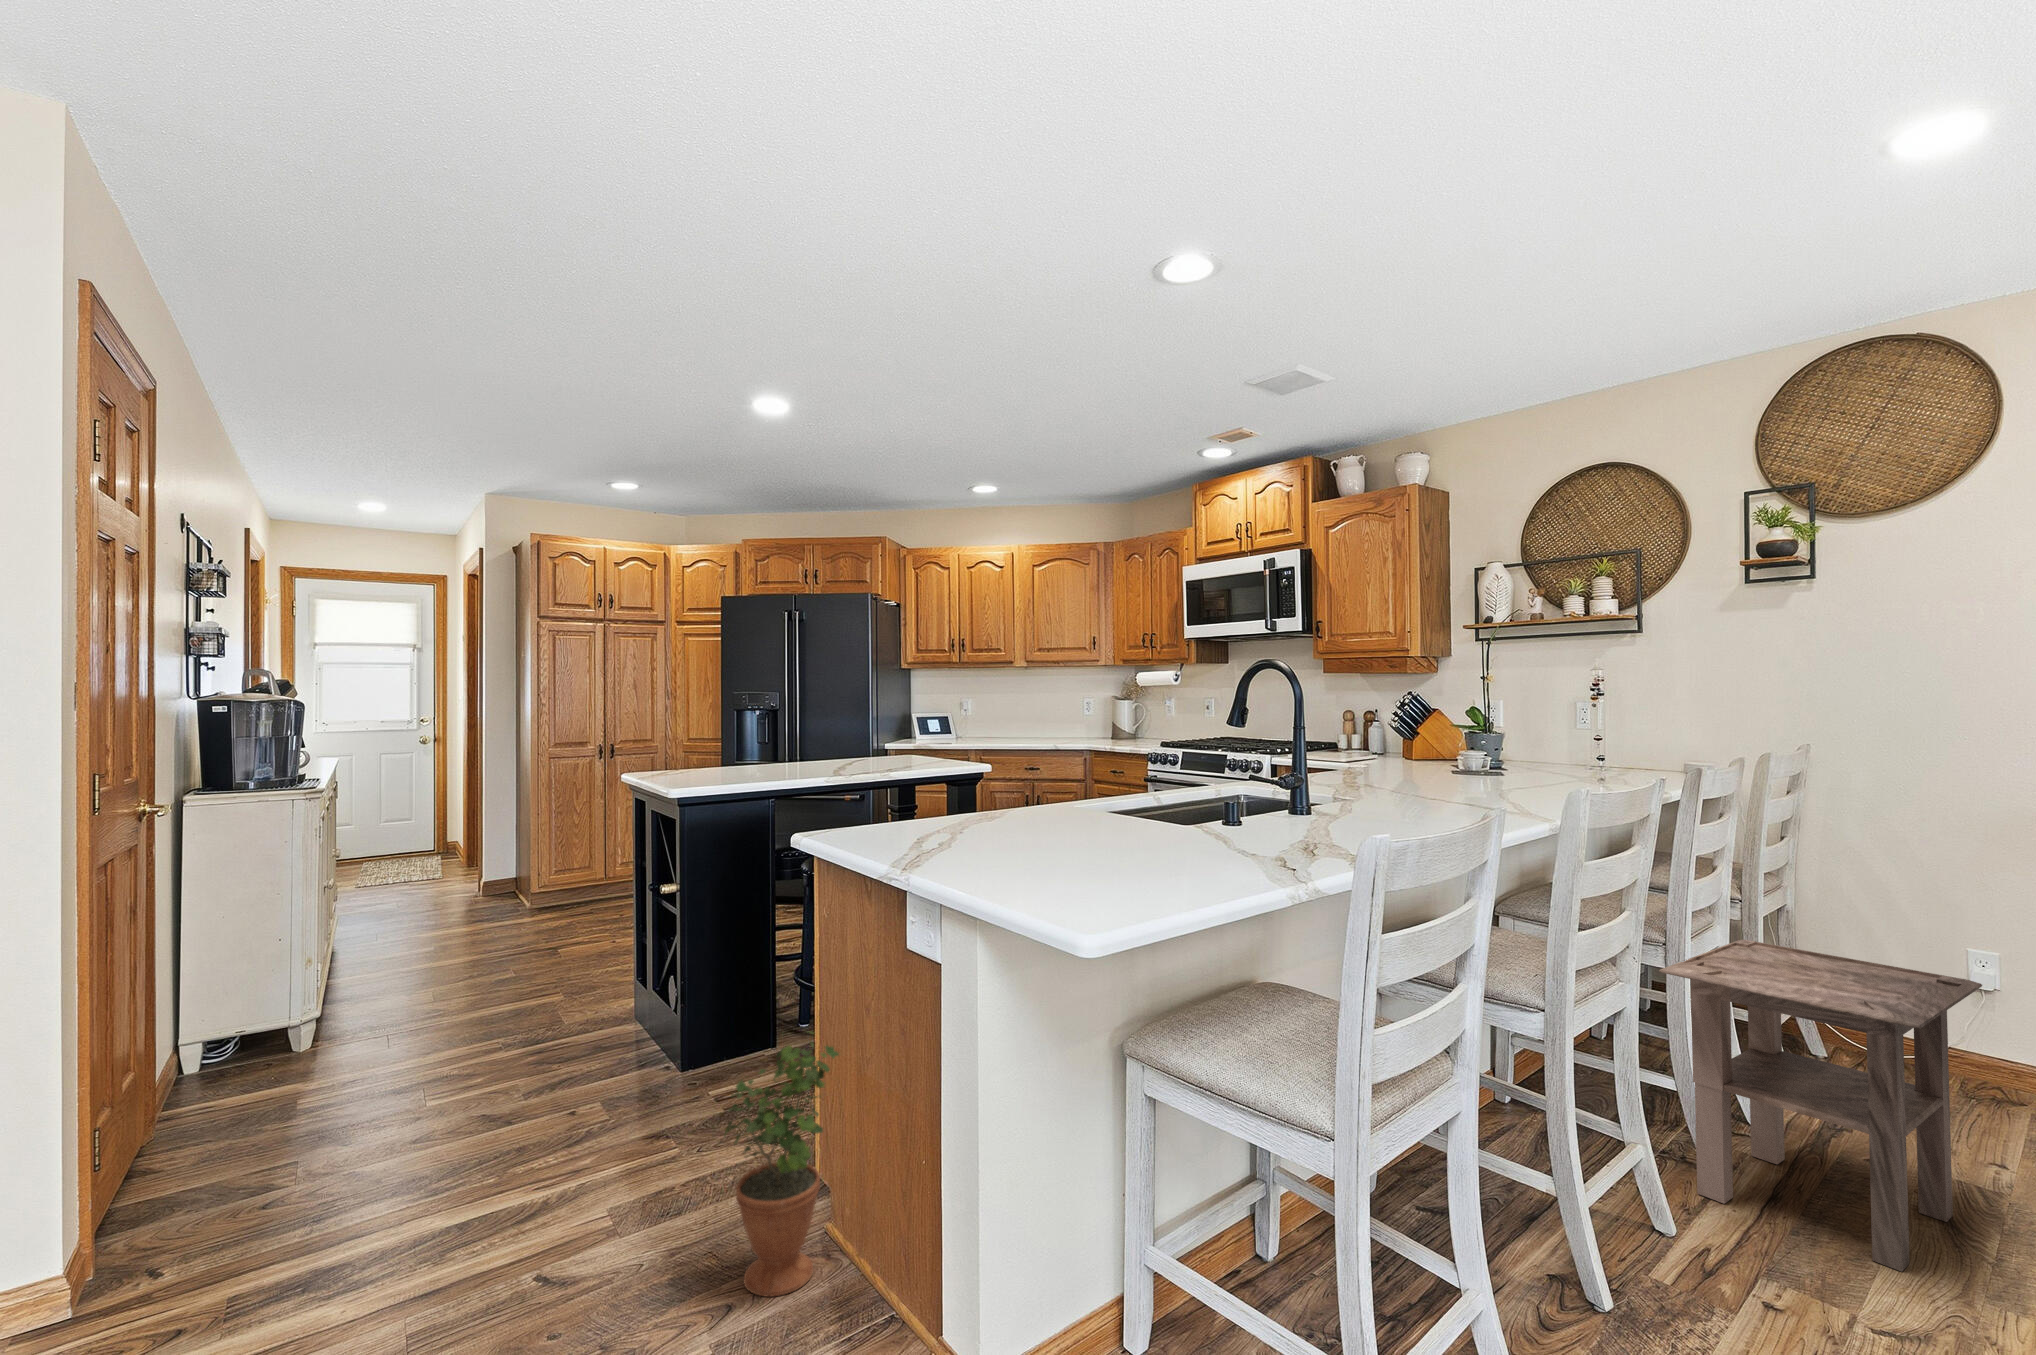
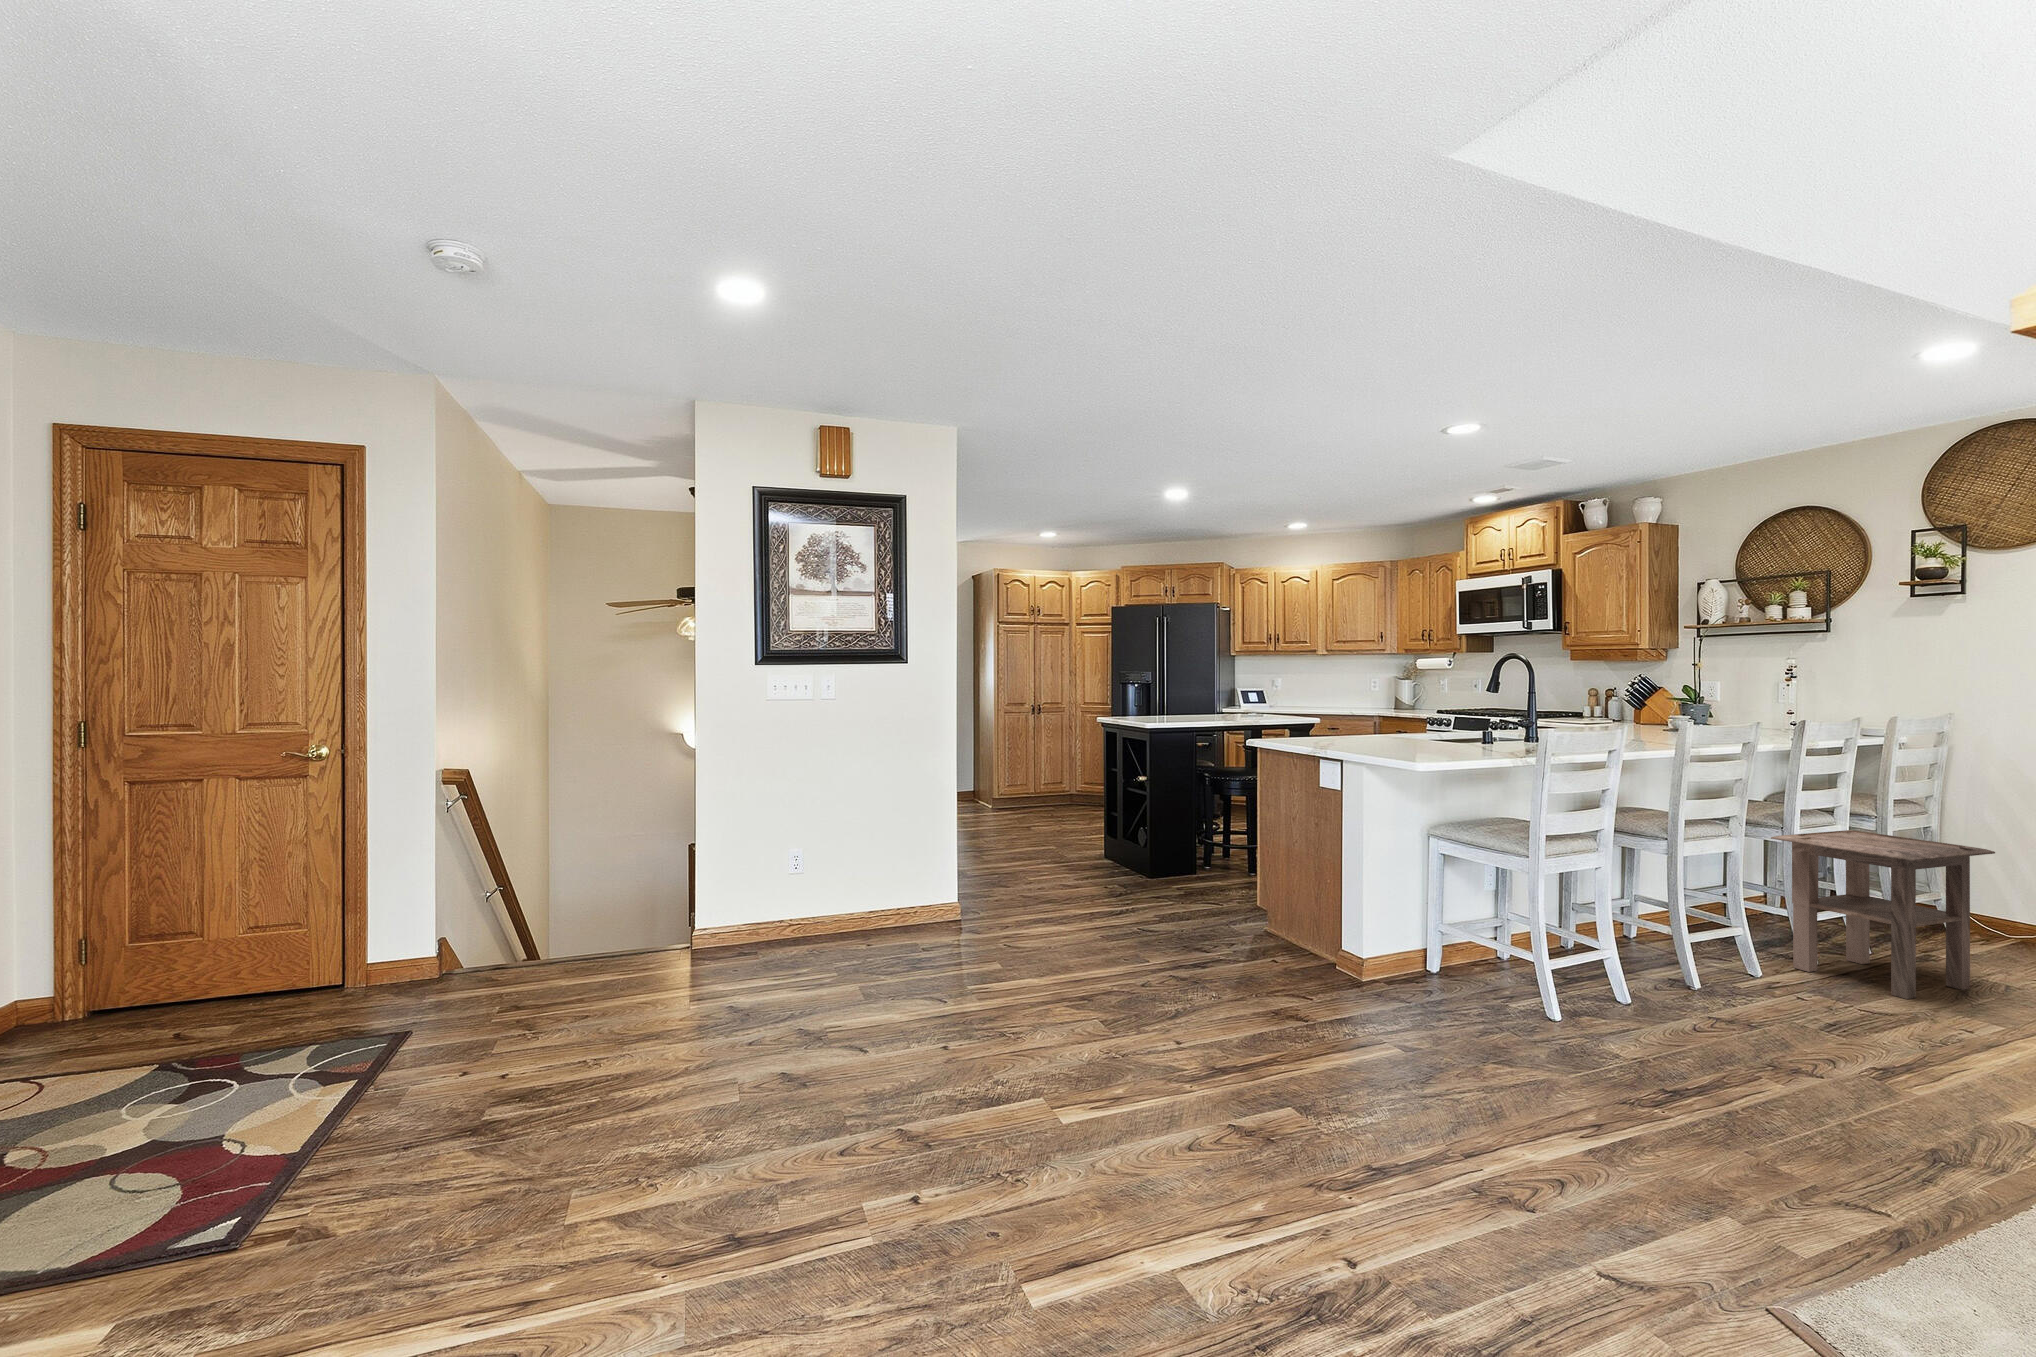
potted plant: present [725,1031,839,1297] -> none [1228,833,1281,949]

